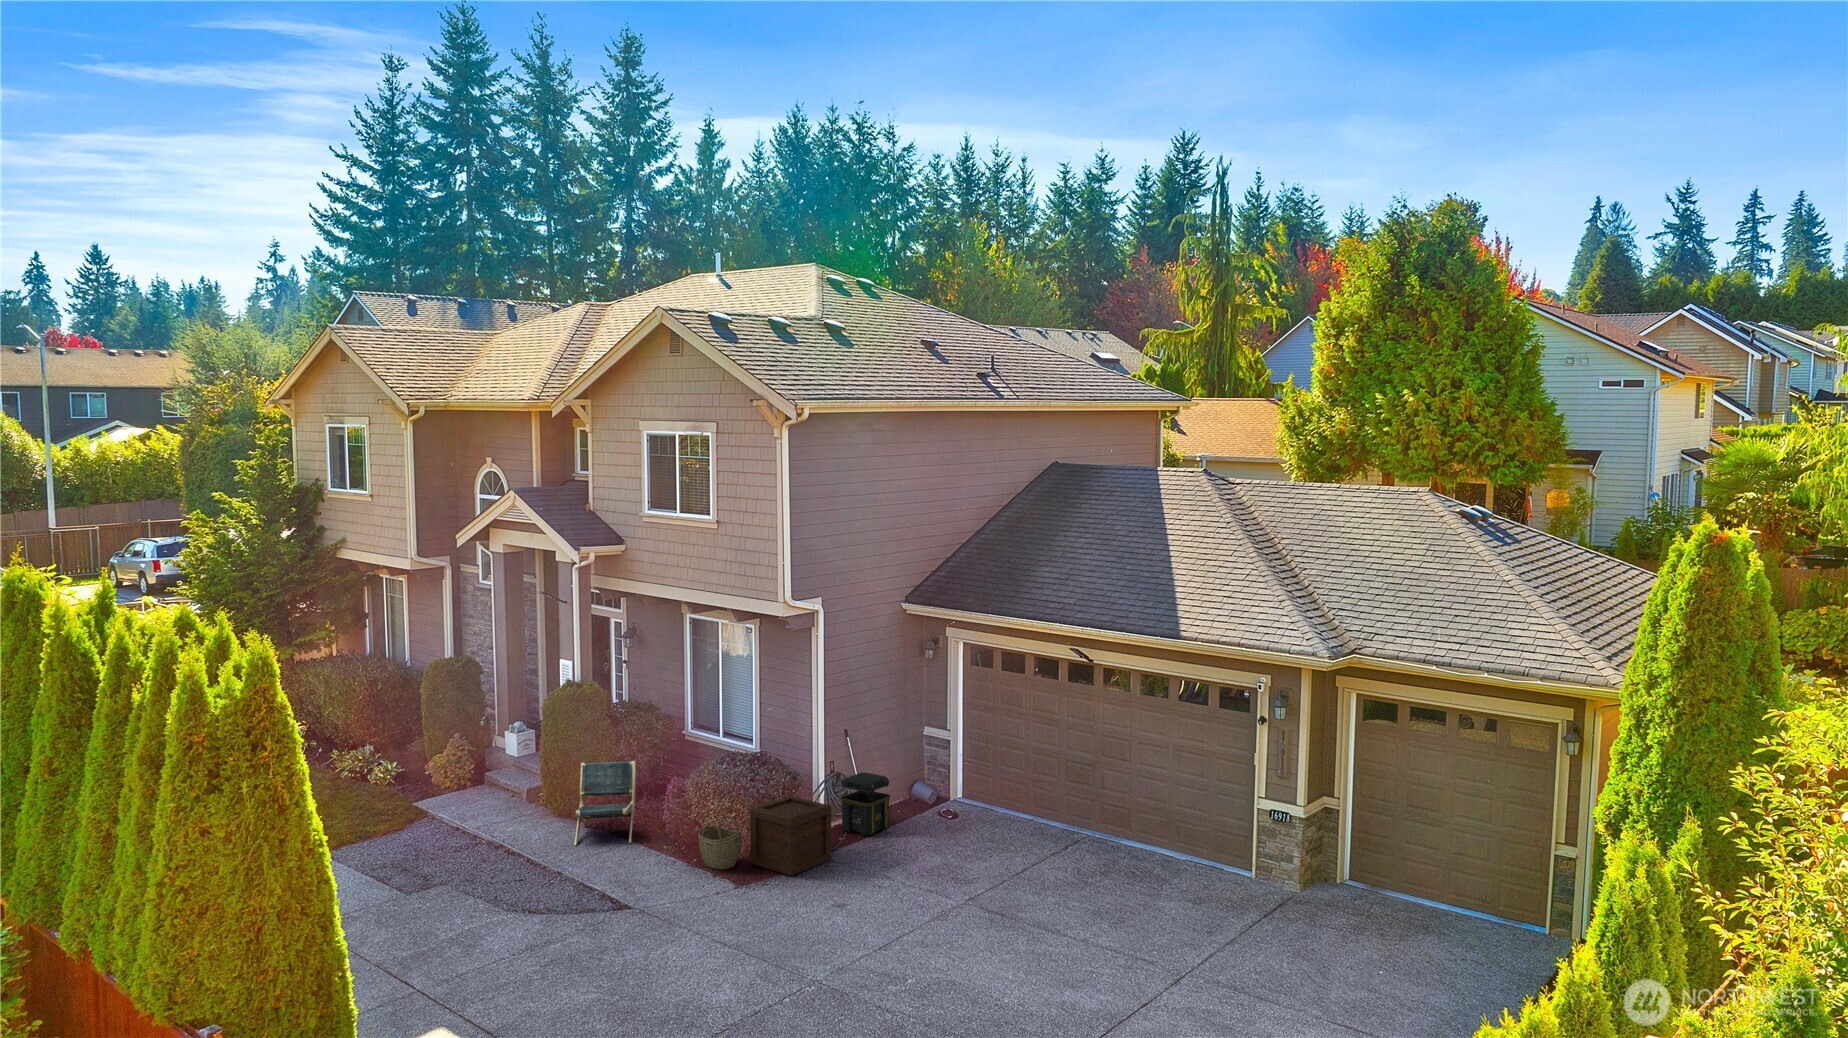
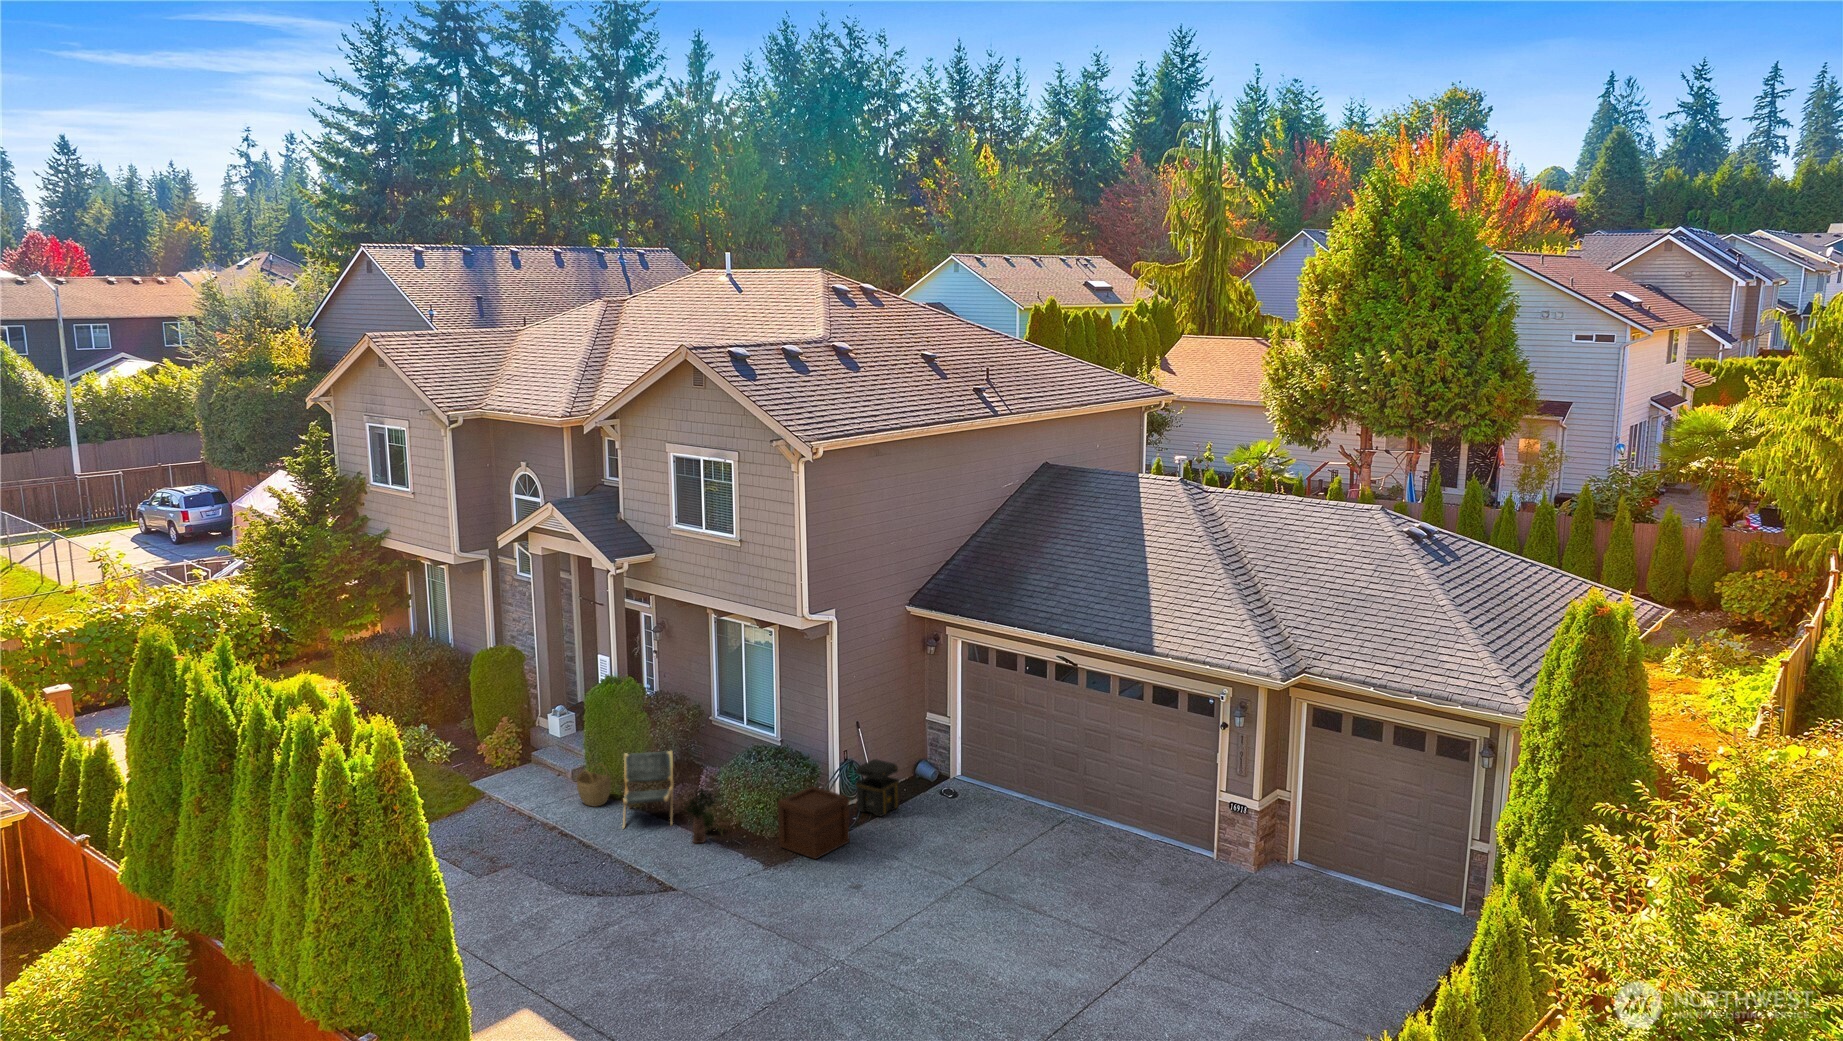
potted plant: none [641,795,690,860] -> present [684,789,724,843]
woven basket: present [699,815,742,870] -> present [577,765,611,807]

